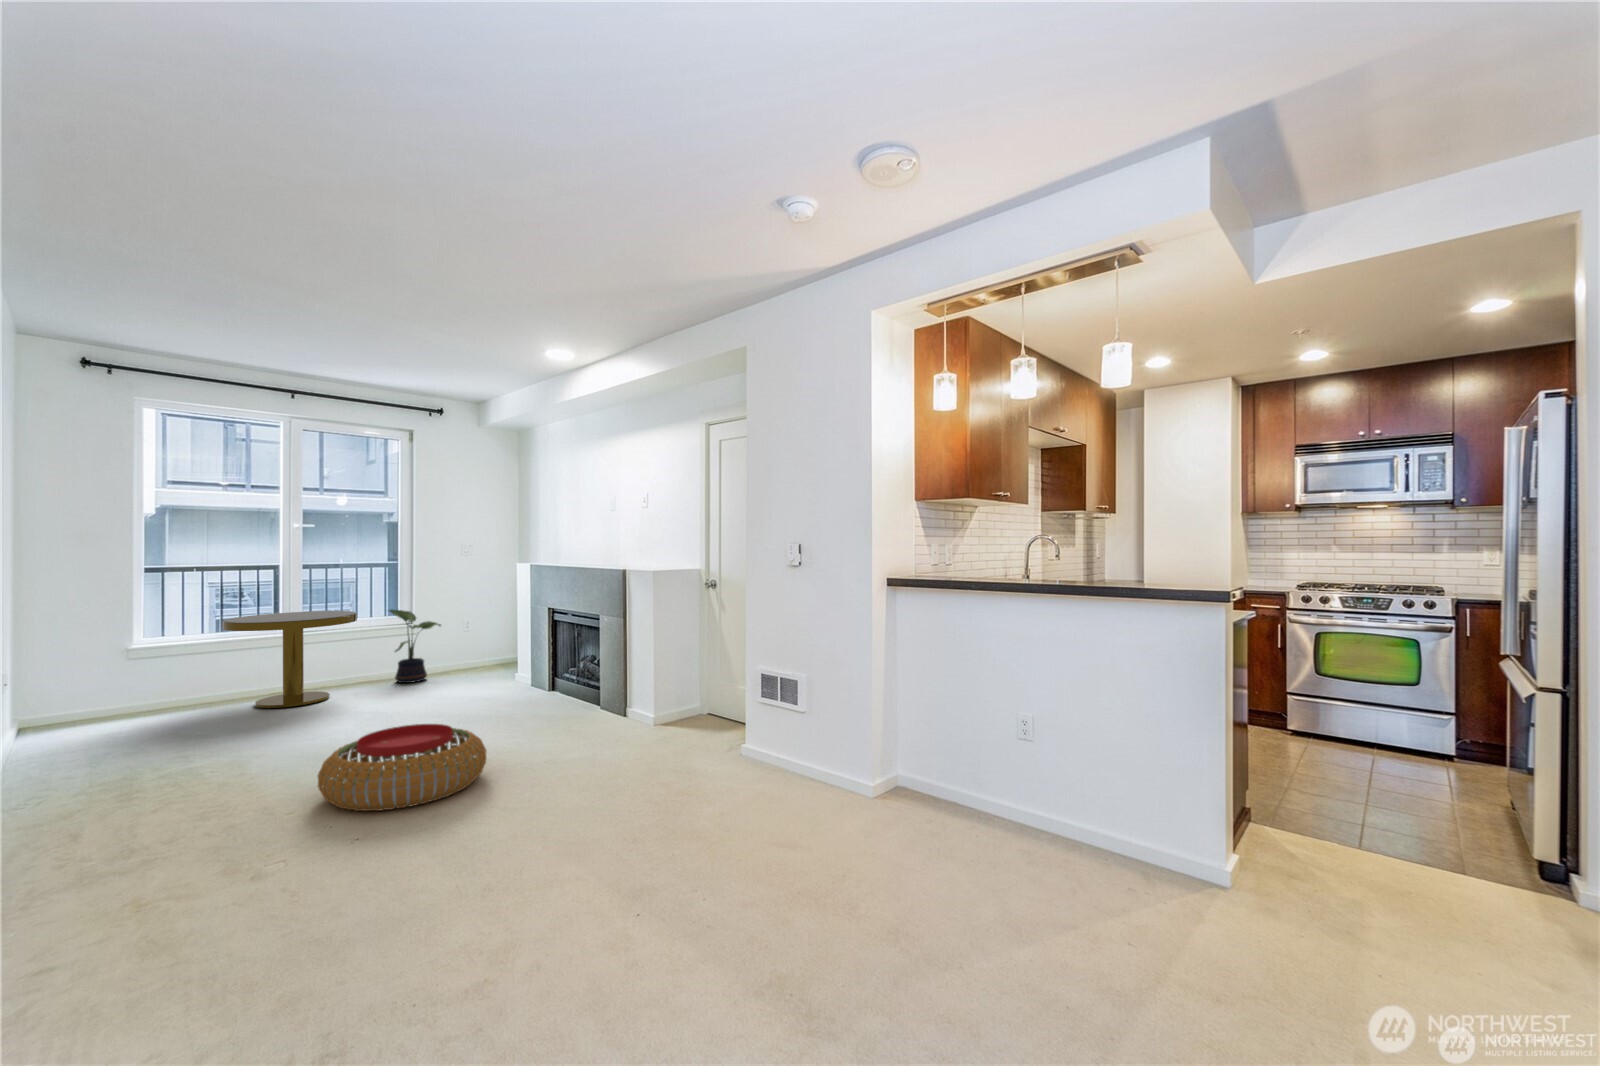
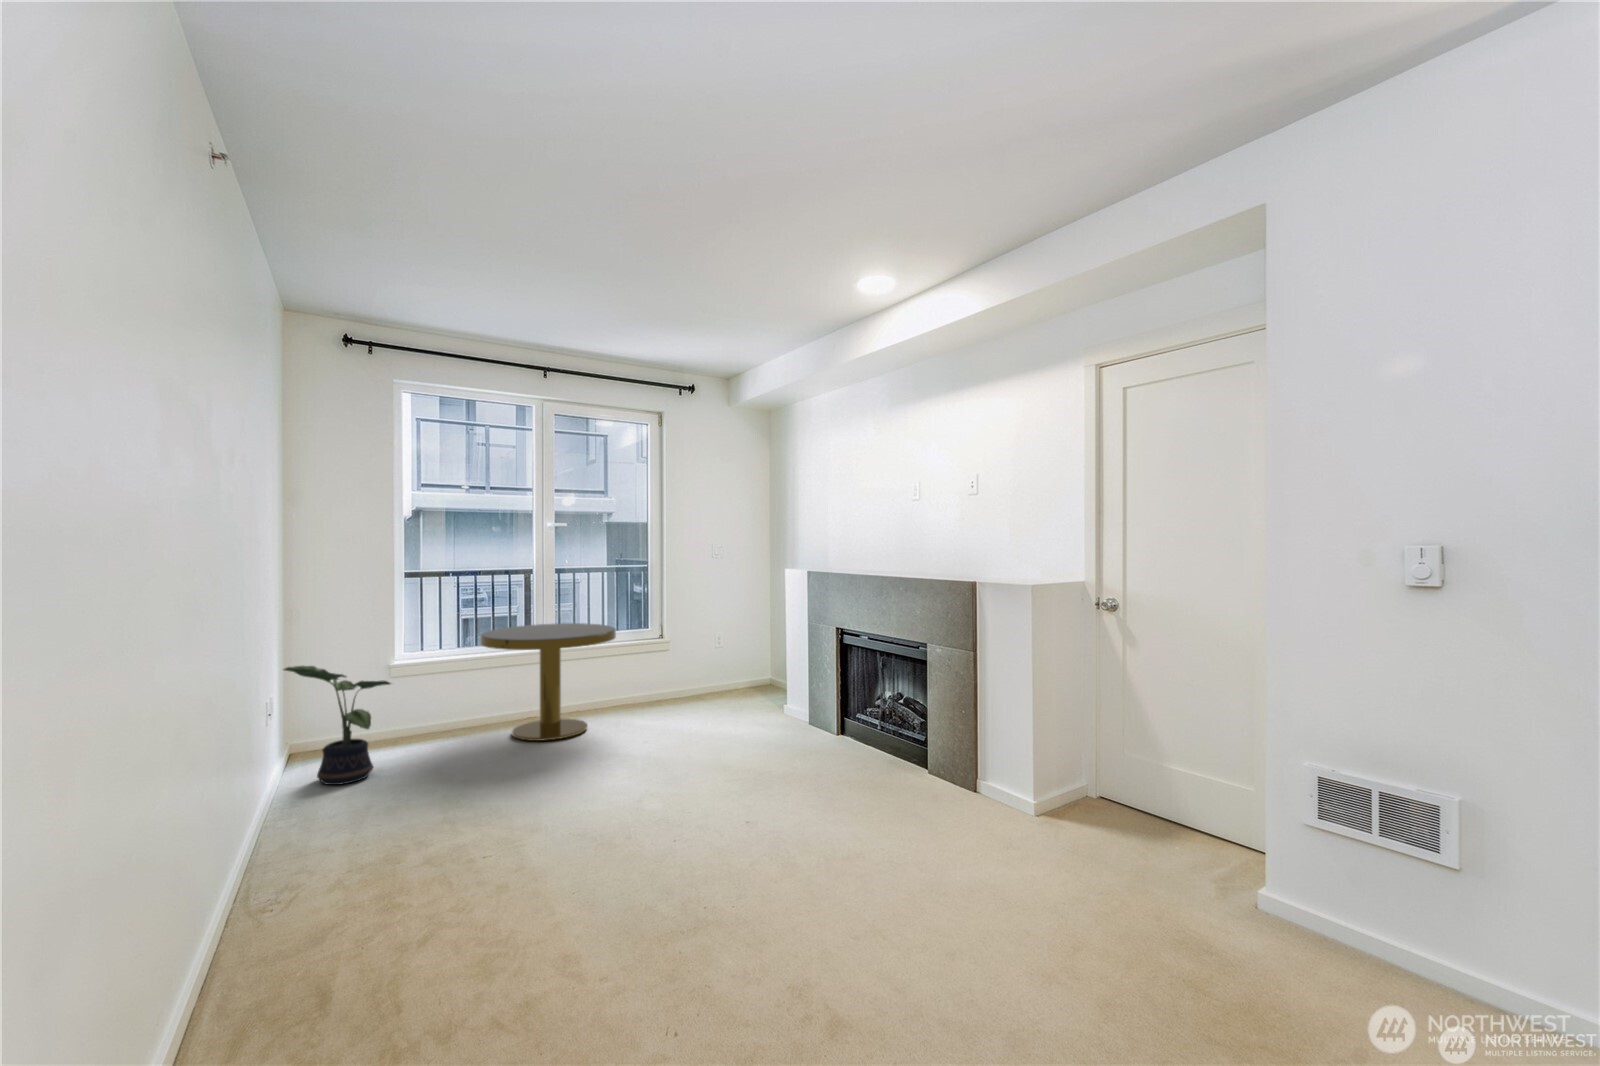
potted plant: present [389,609,441,683] -> present [284,666,391,785]
pouf: present [318,724,486,811] -> none [652,815,873,974]

